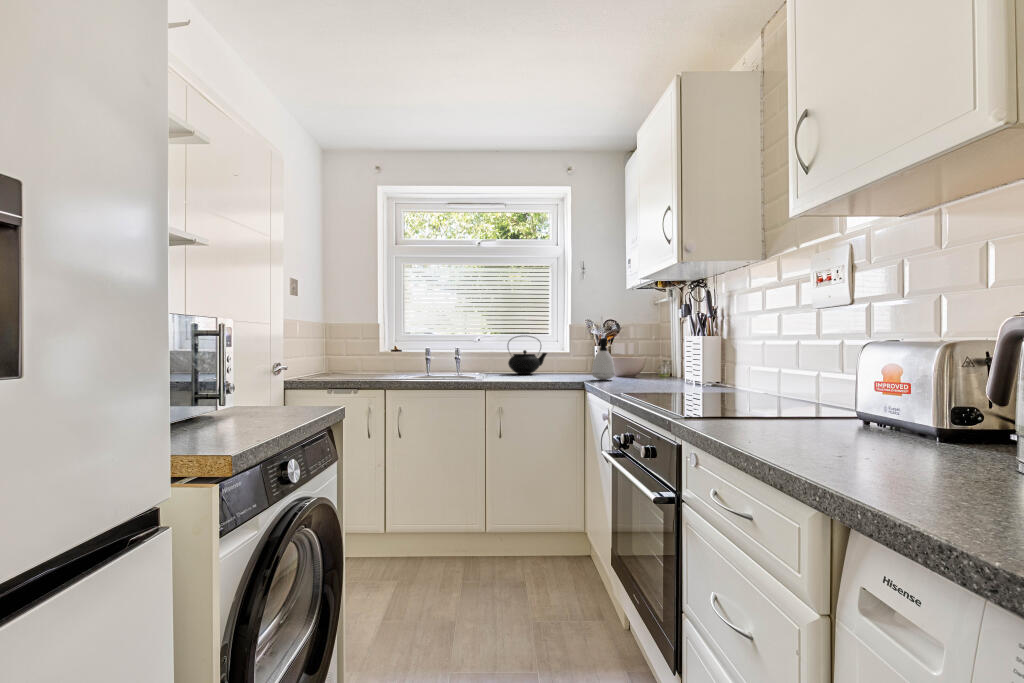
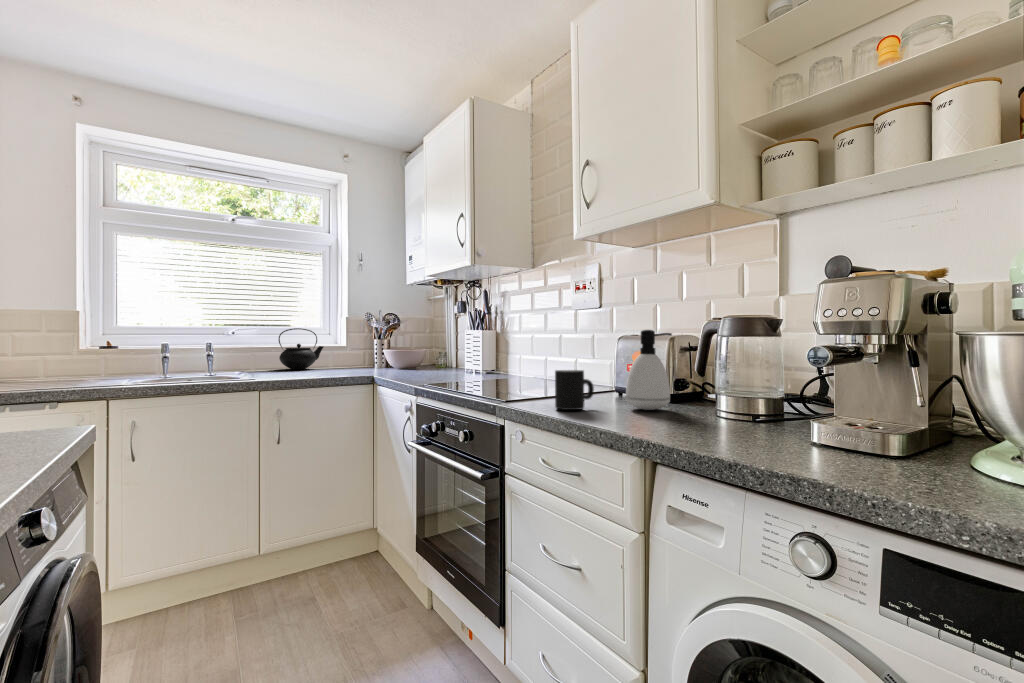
soap dispenser: present [592,338,615,380] -> present [626,330,672,410]
mug: none [740,384,799,436] -> present [555,370,594,410]

